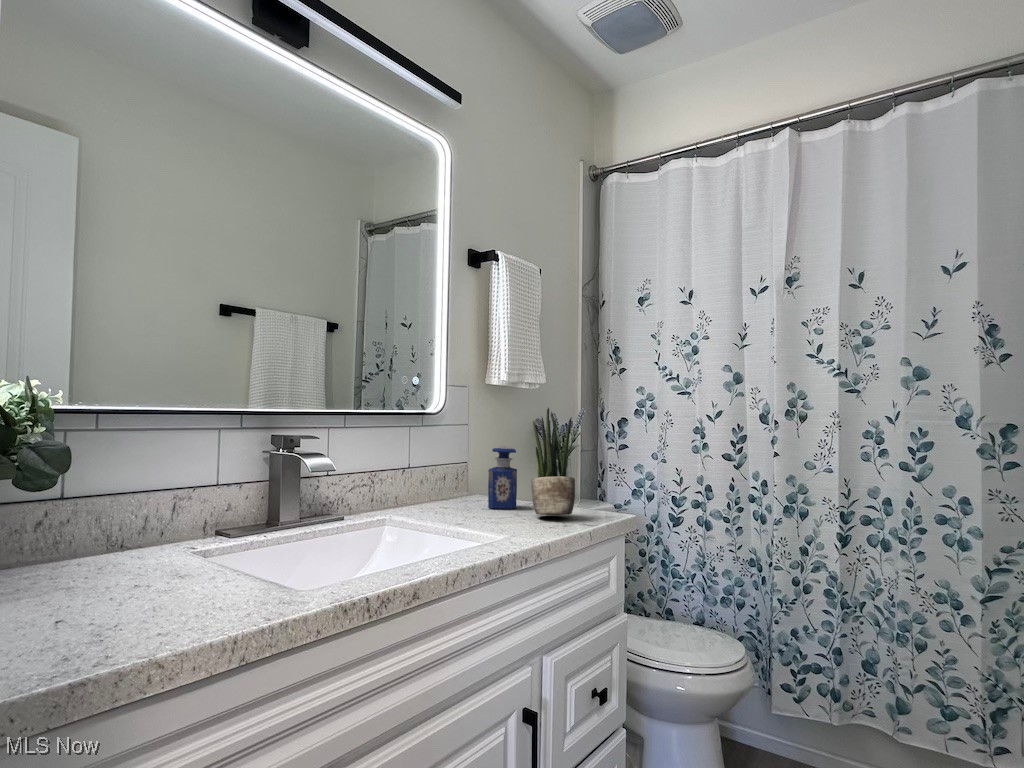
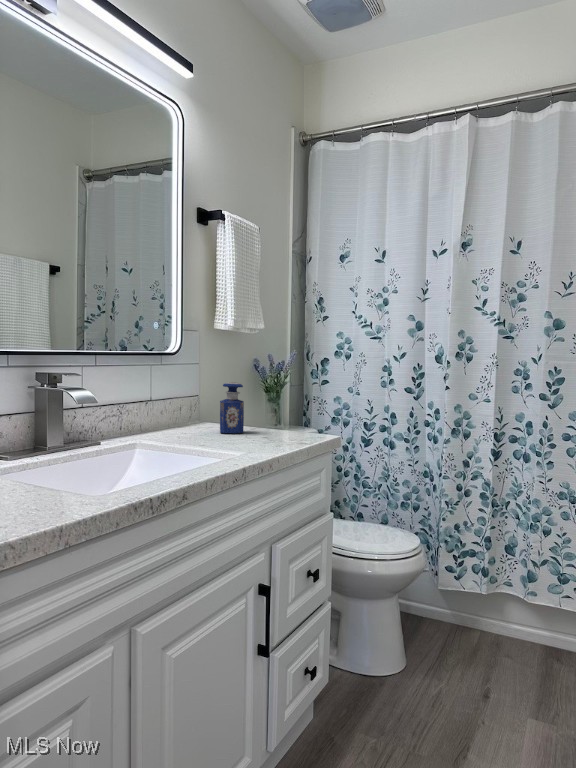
potted plant: present [531,408,575,515] -> none [258,349,293,437]

